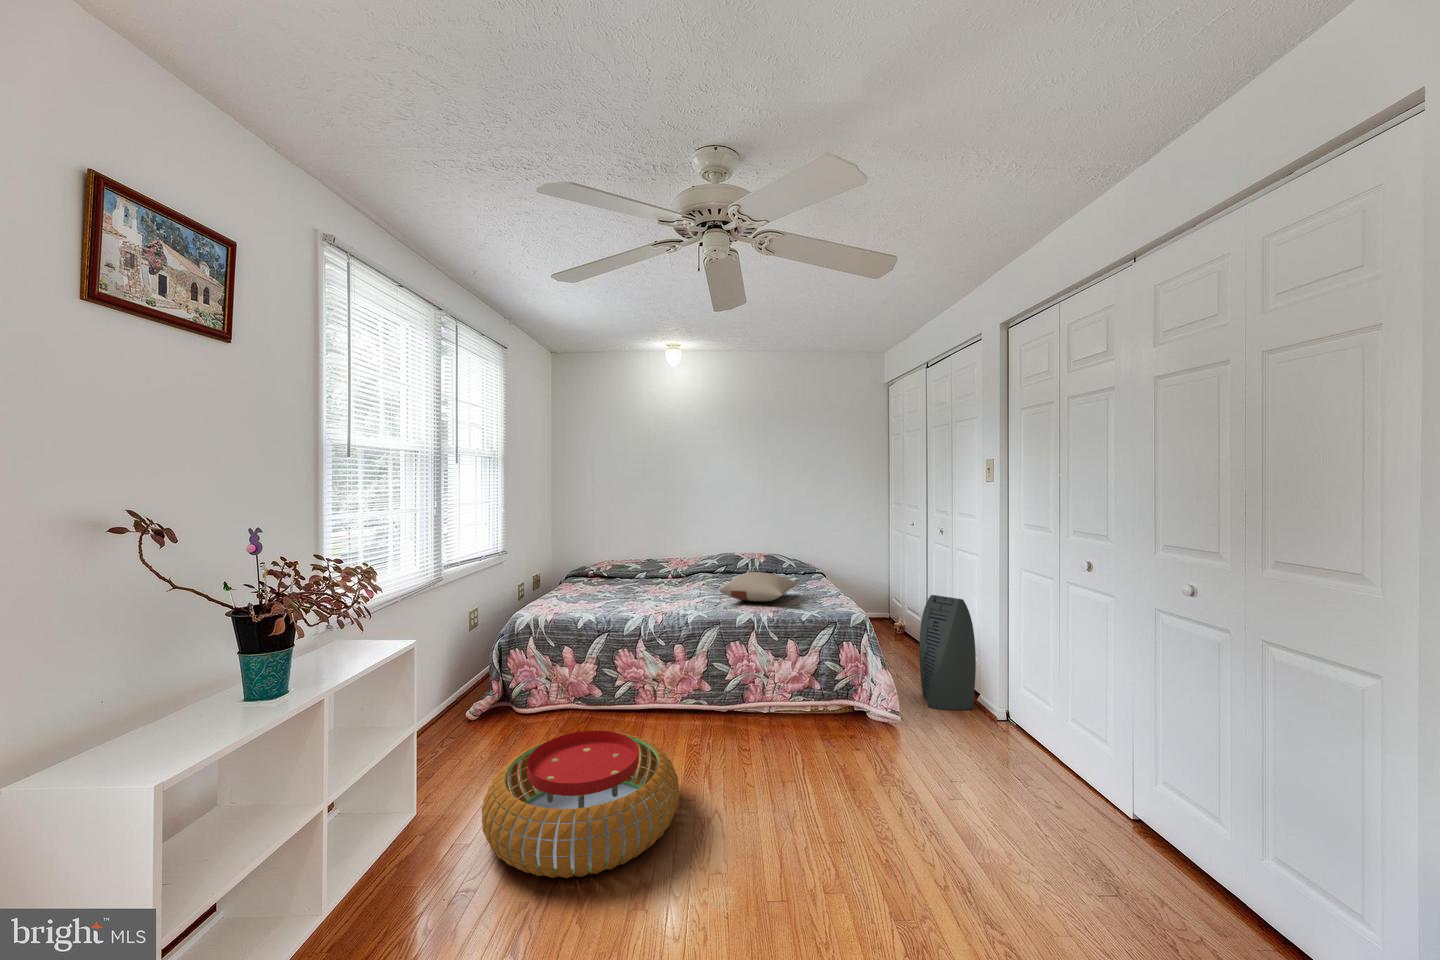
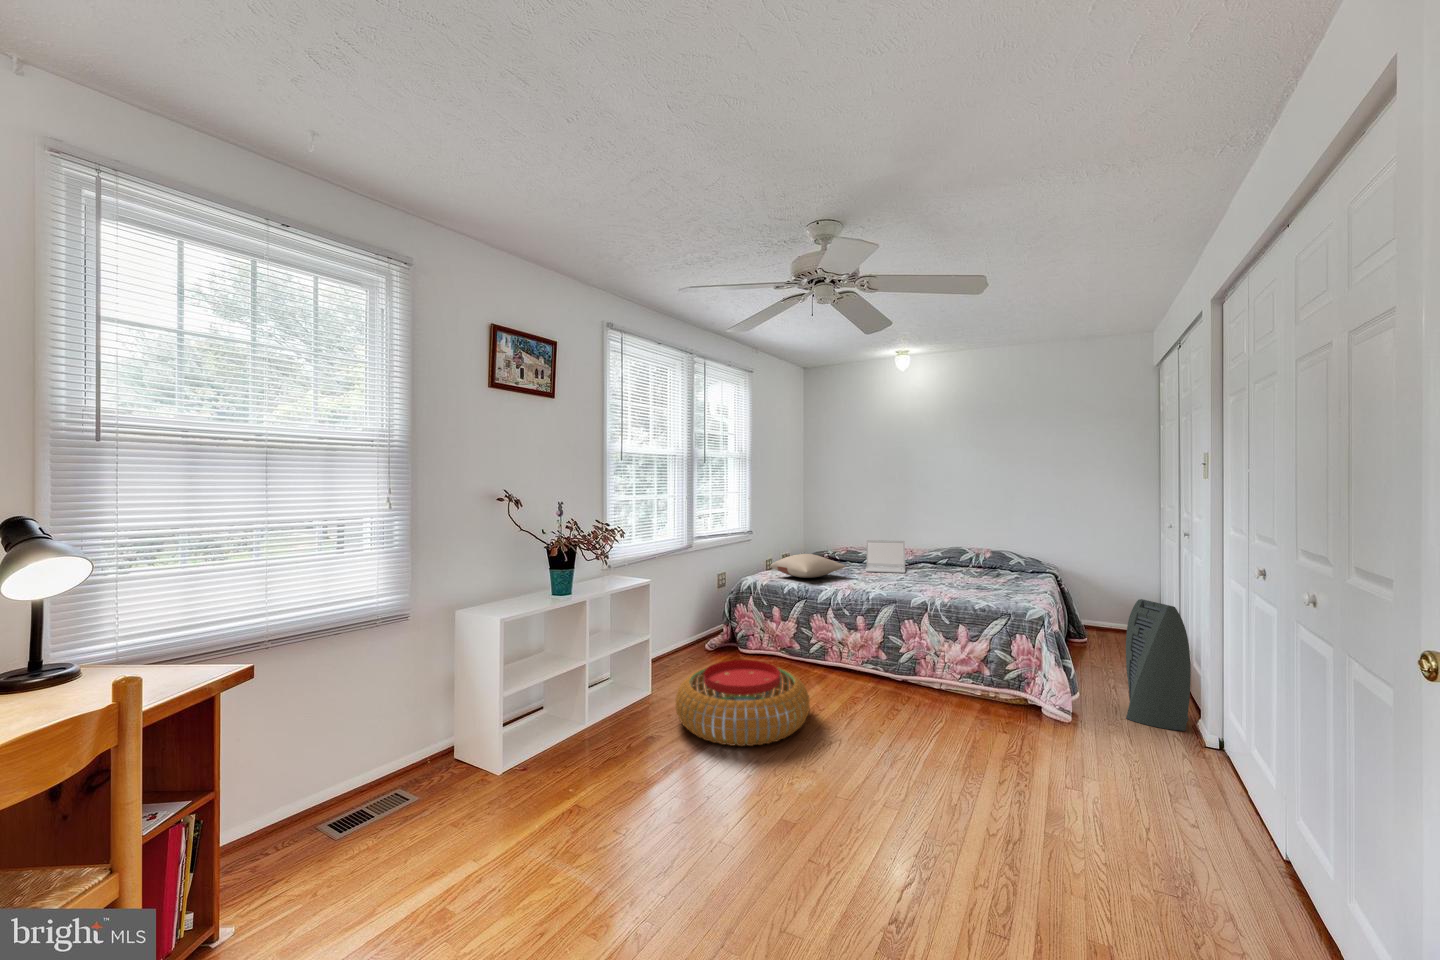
laptop: none [645,552,692,589] -> present [865,540,905,573]
pillow: present [719,572,798,602] -> present [771,554,845,578]

